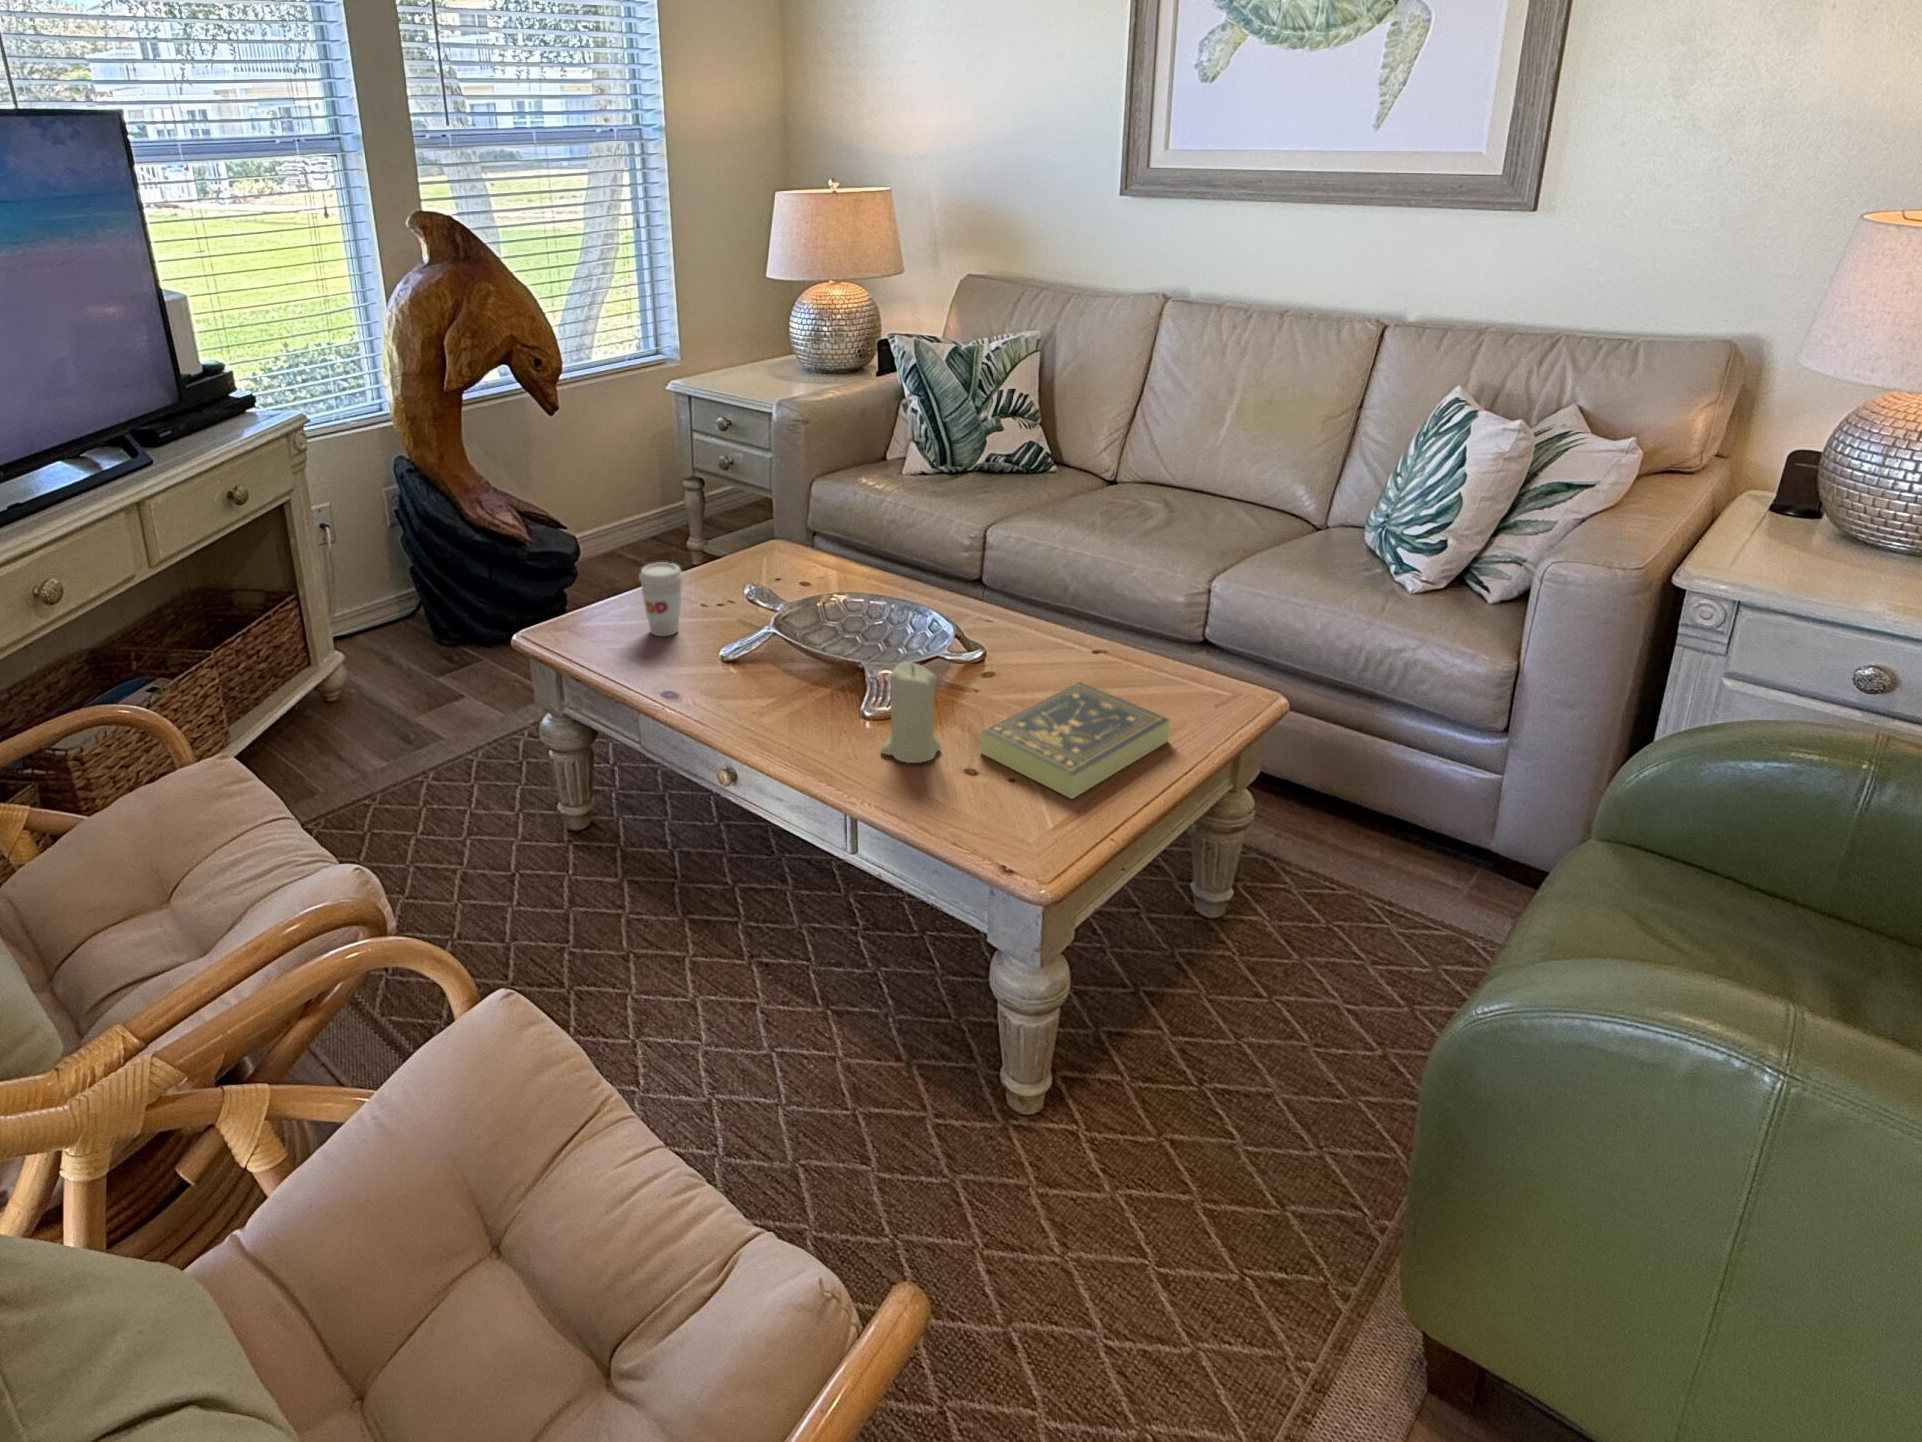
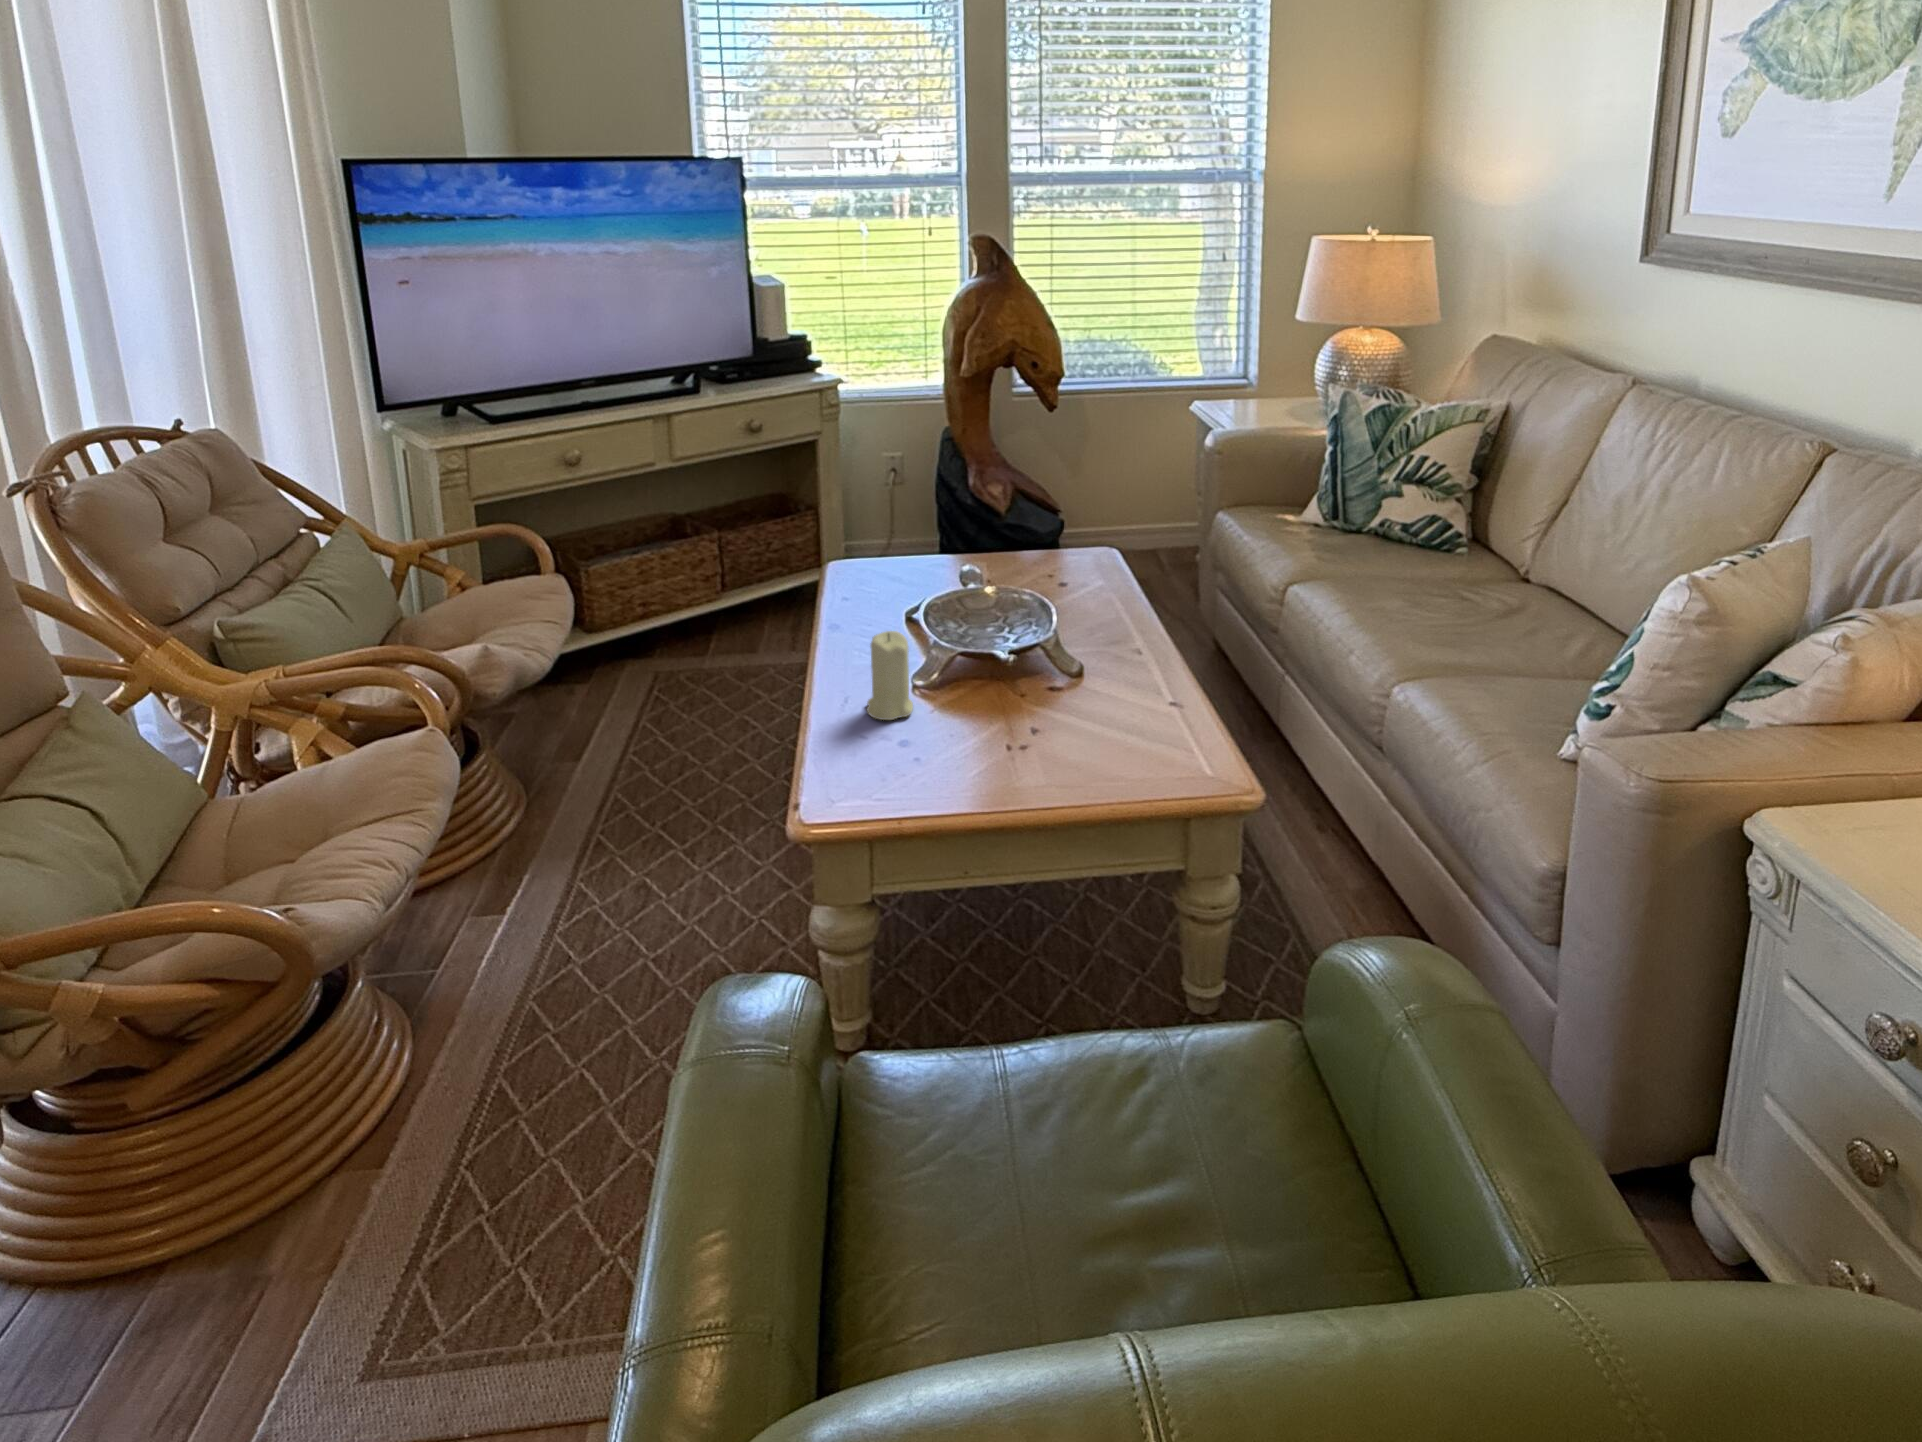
coffee cup: present [639,562,683,636] -> none [877,521,914,583]
book: present [980,682,1170,798] -> none [923,709,1080,785]

